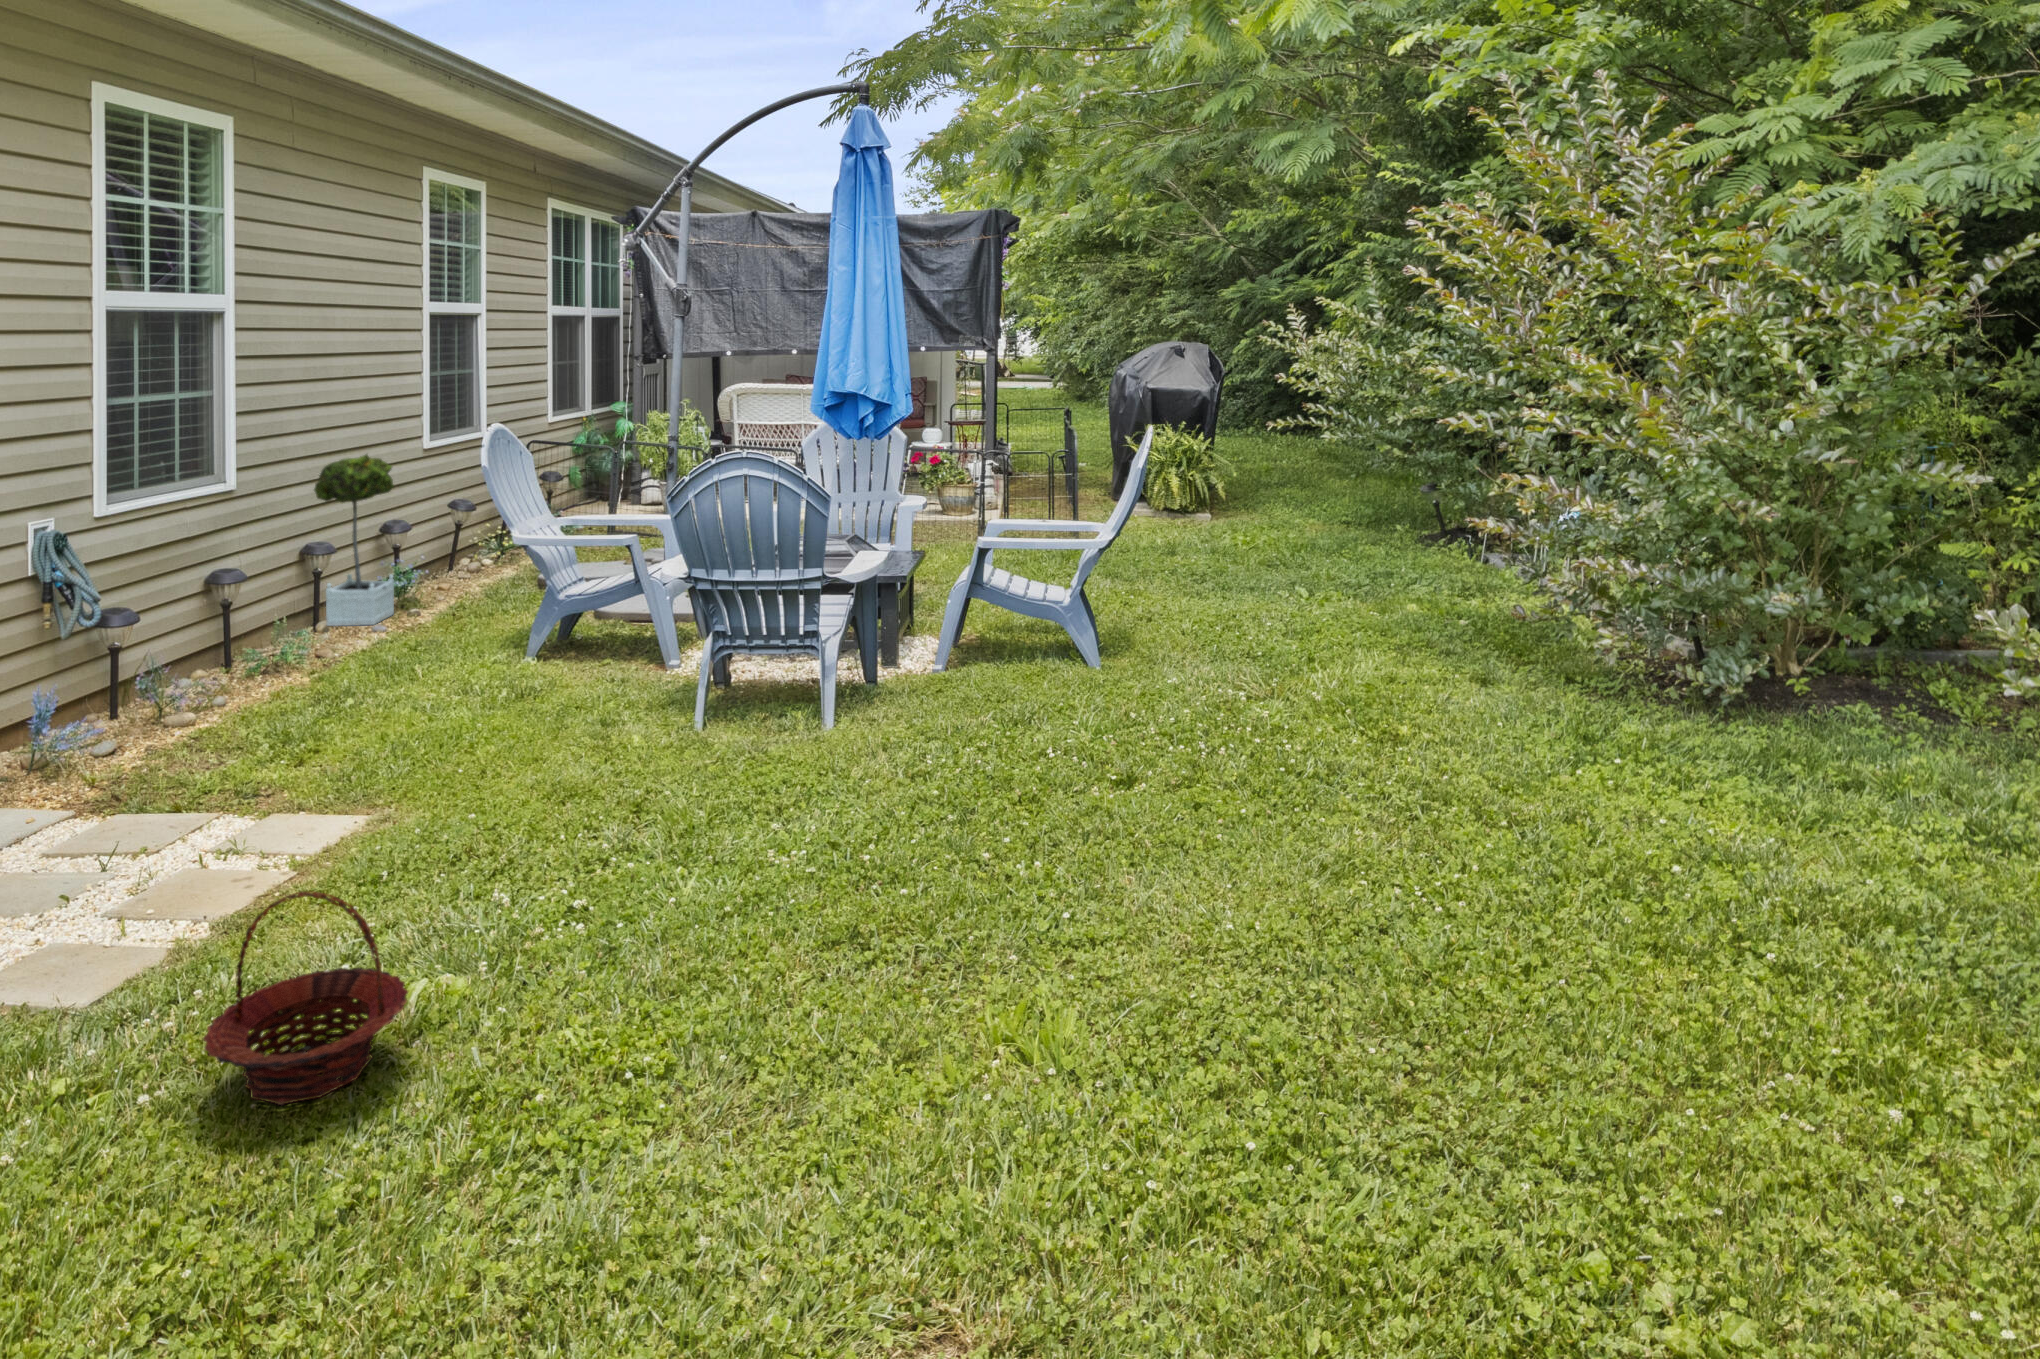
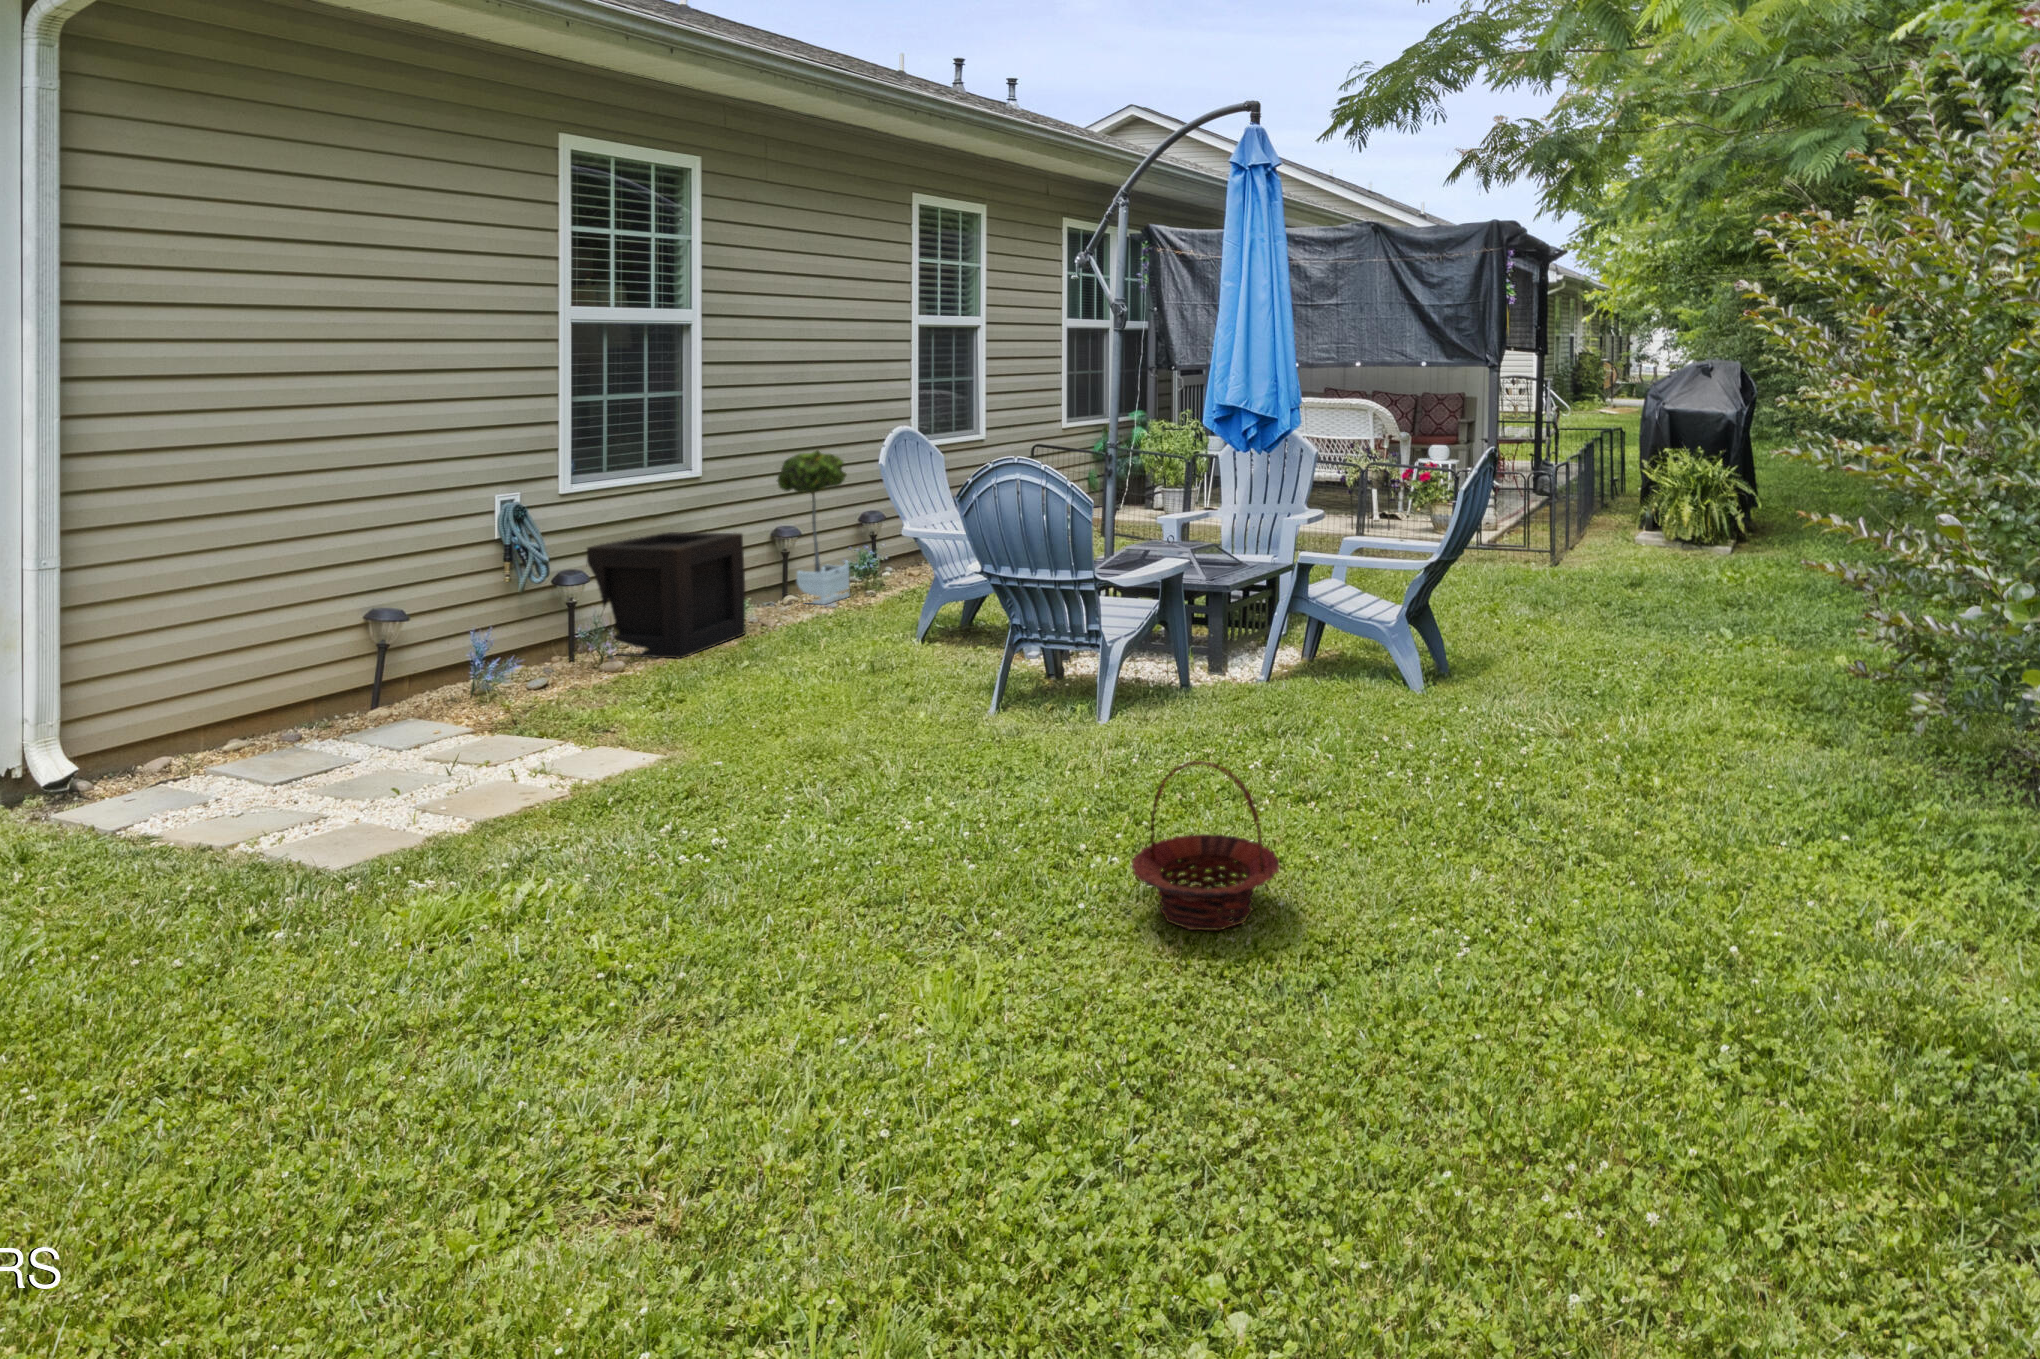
wooden crate: none [132,552,318,704] -> present [587,532,745,659]
basket: present [203,891,408,1105] -> present [1131,761,1280,930]

